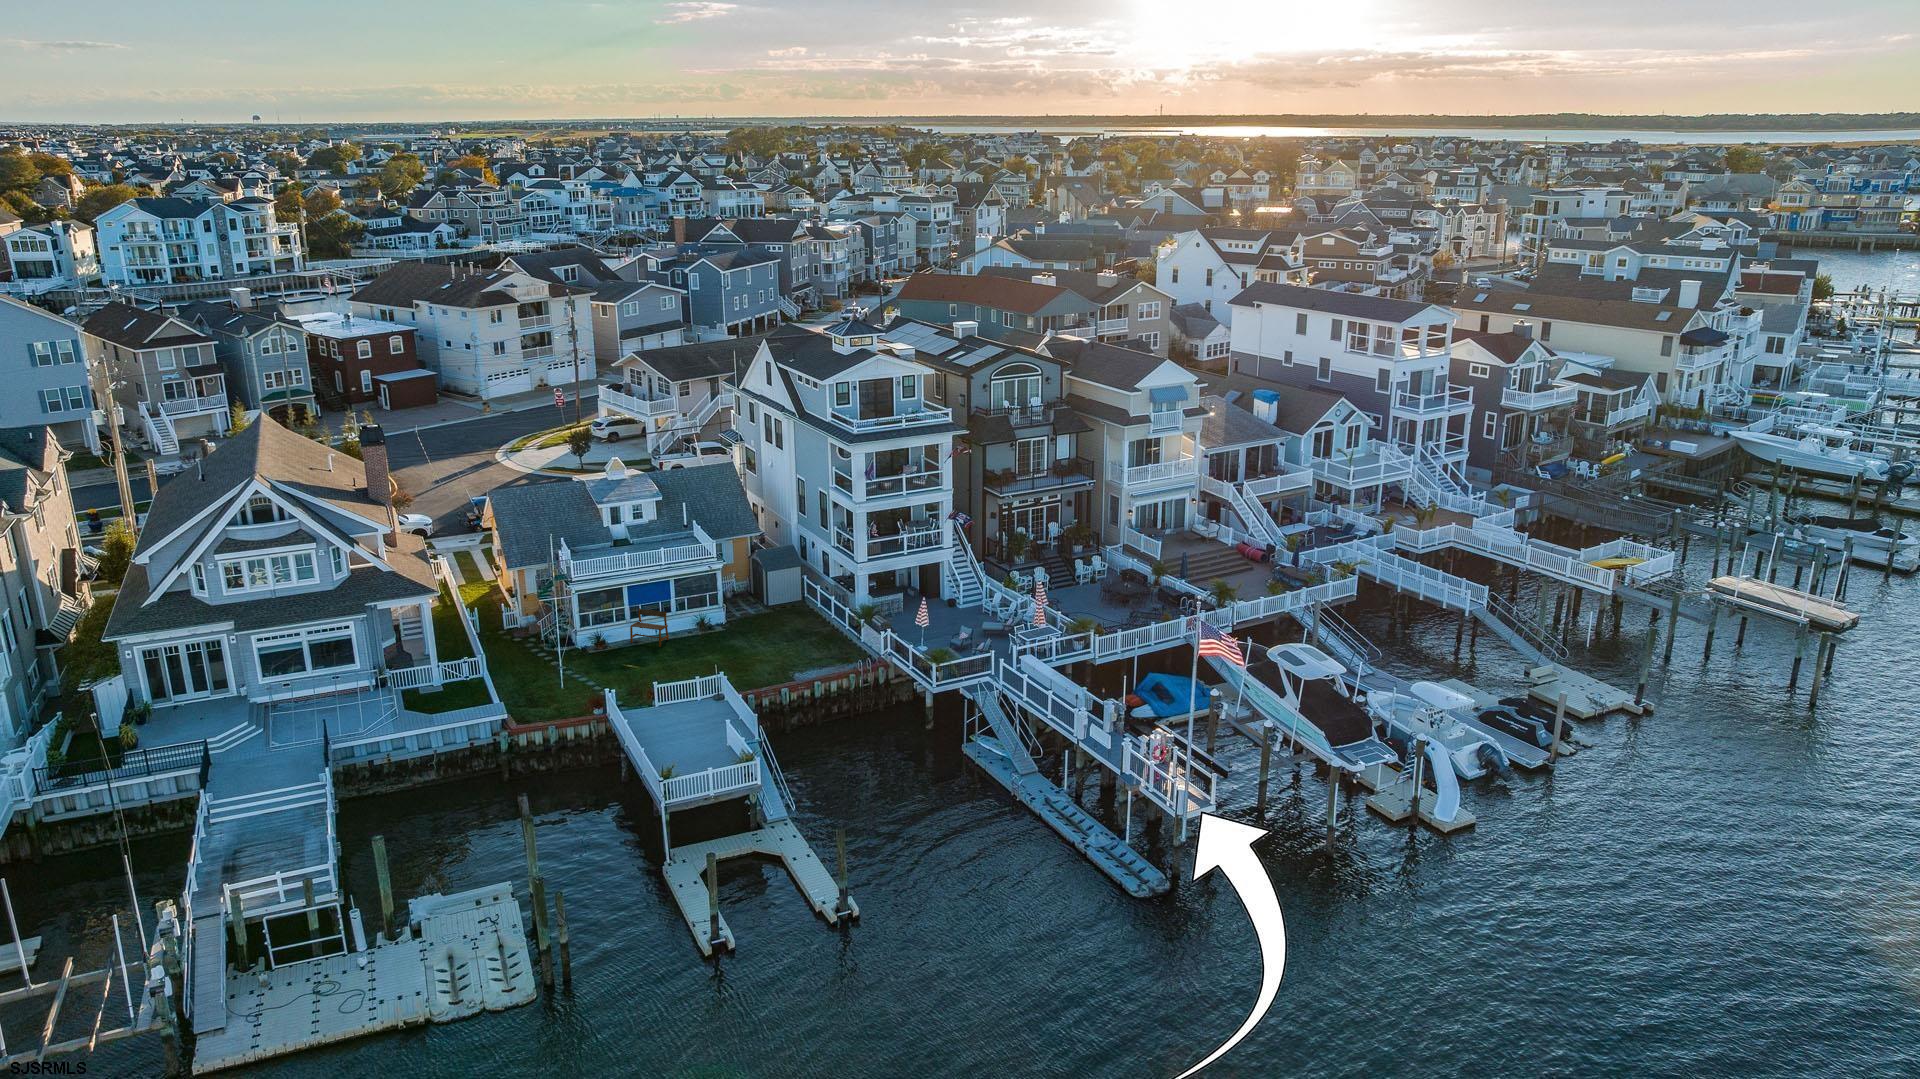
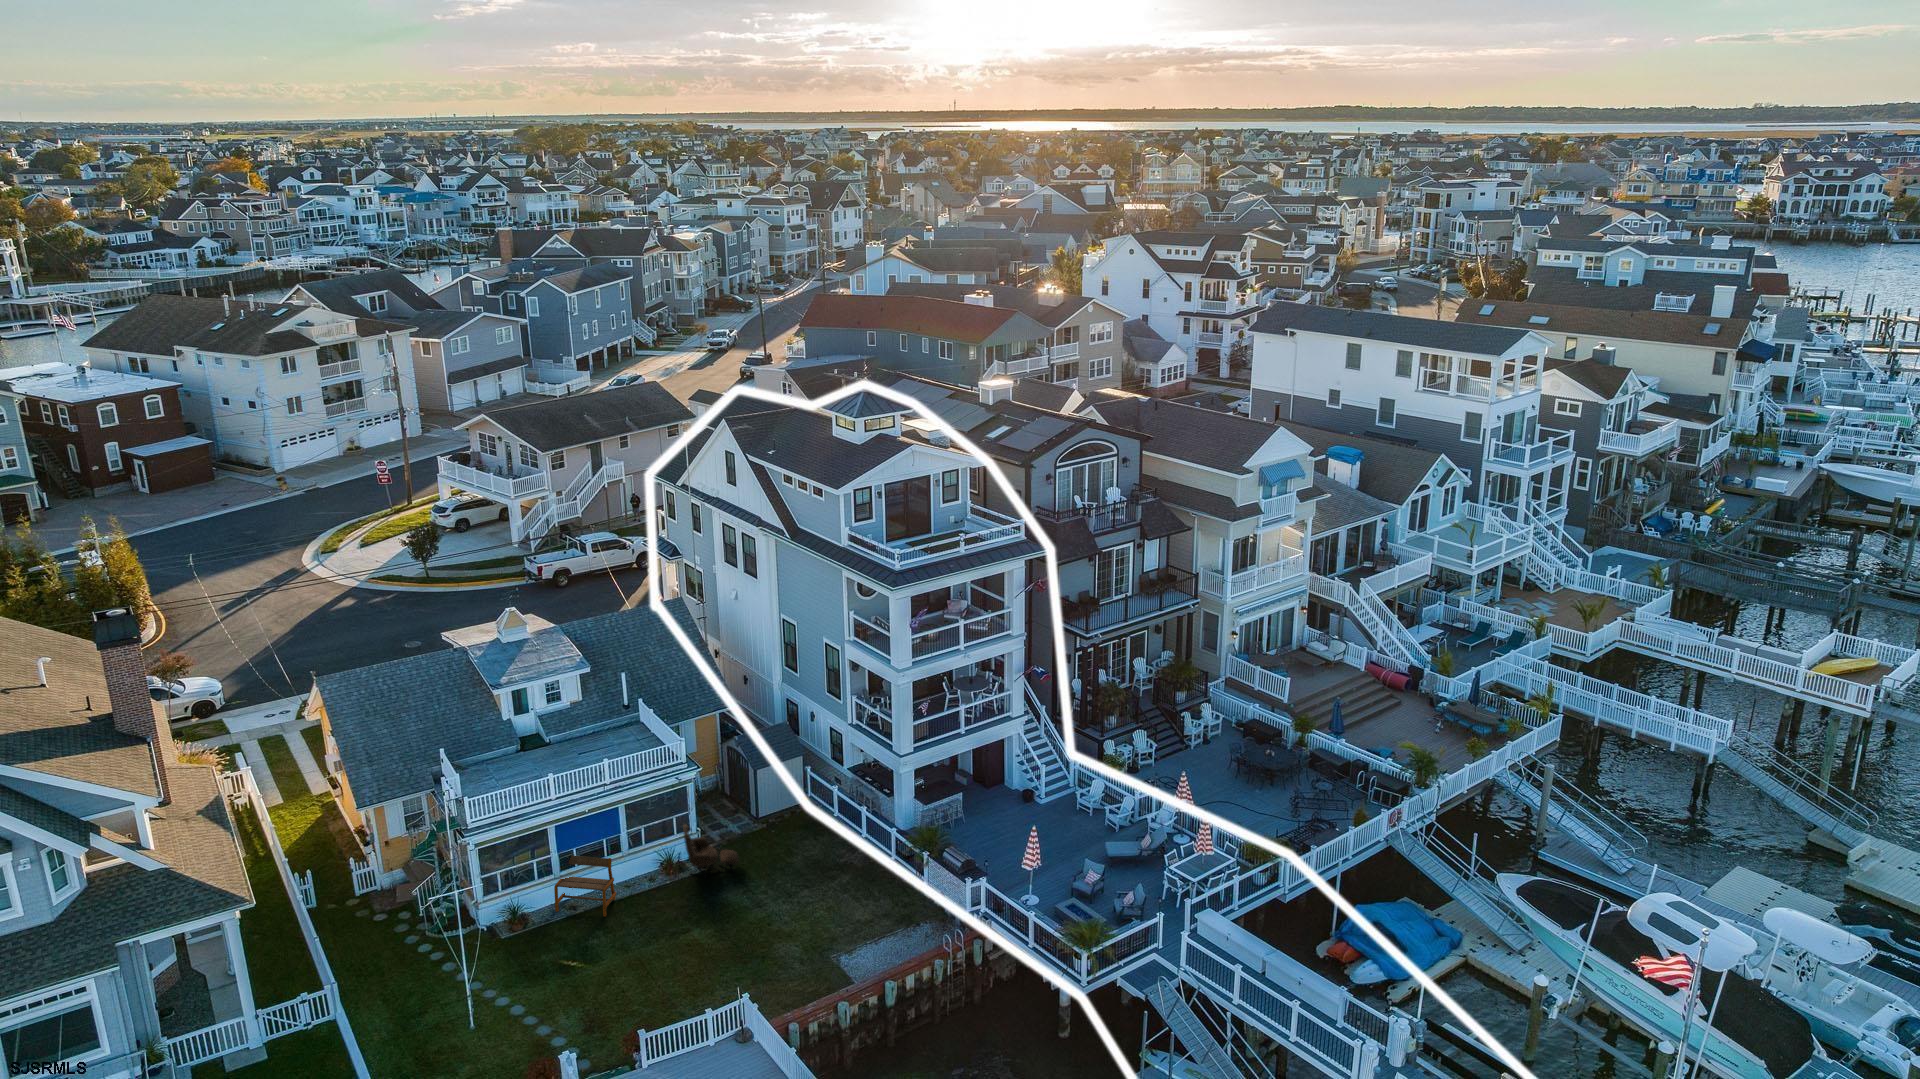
lounge chair: none [715,600,752,635] -> present [683,825,739,877]

